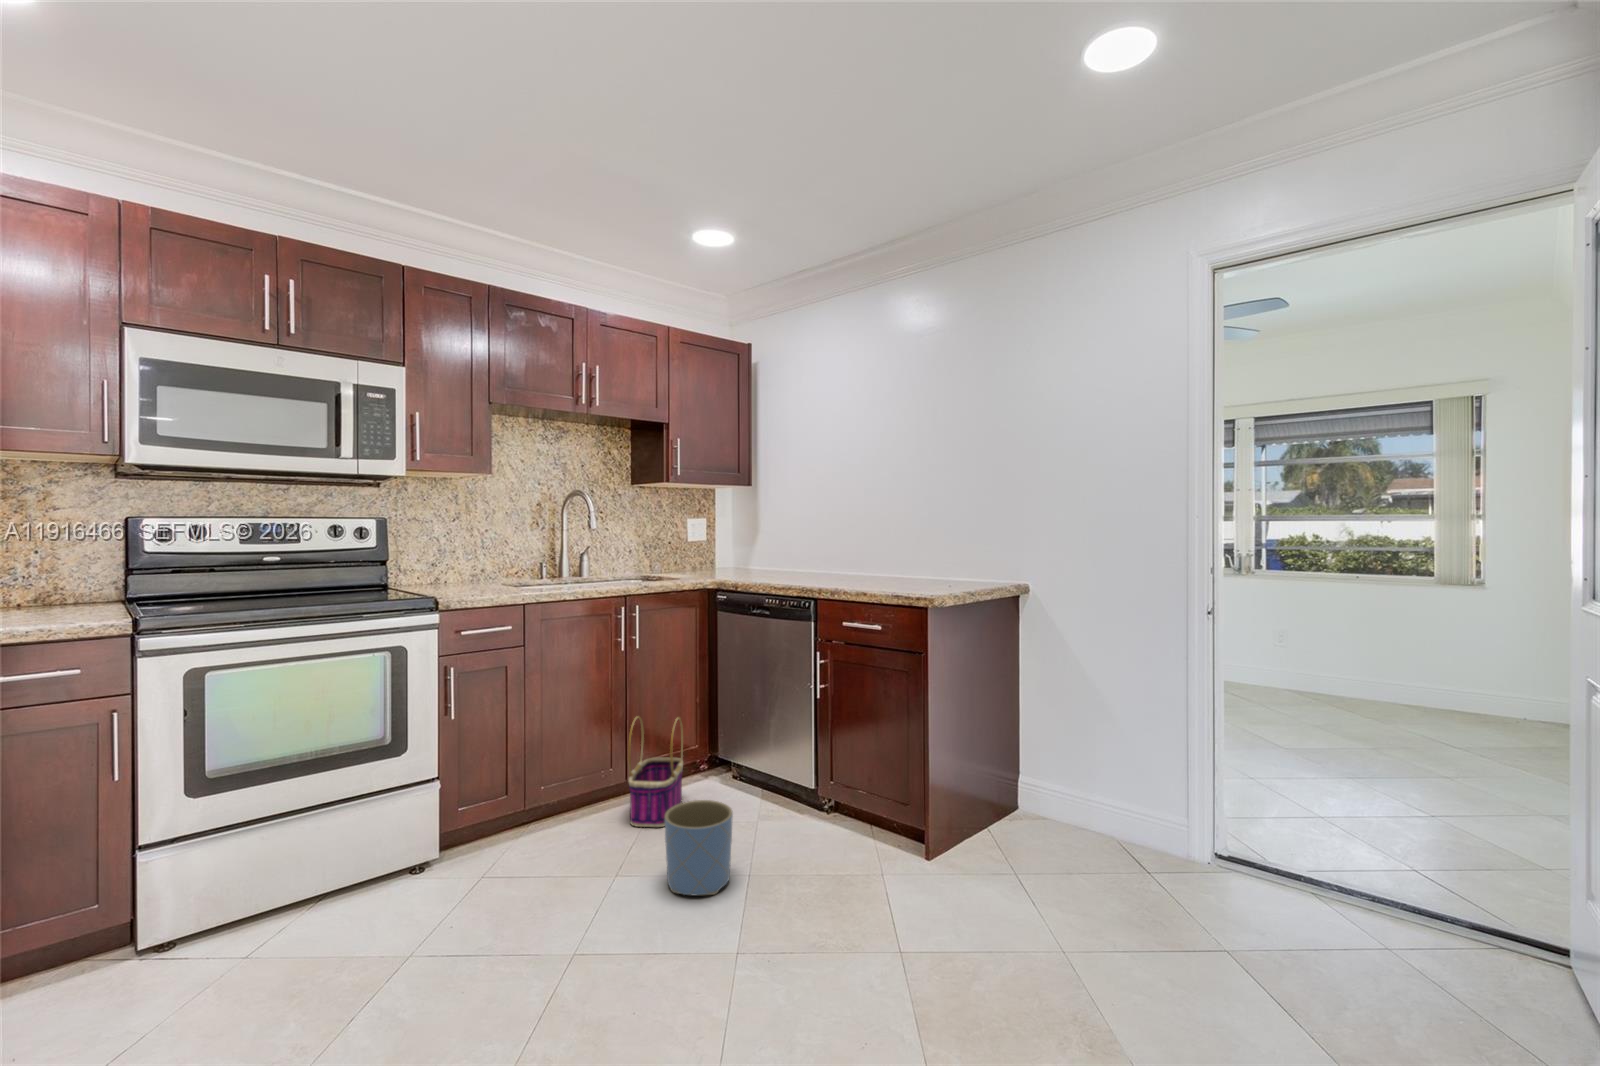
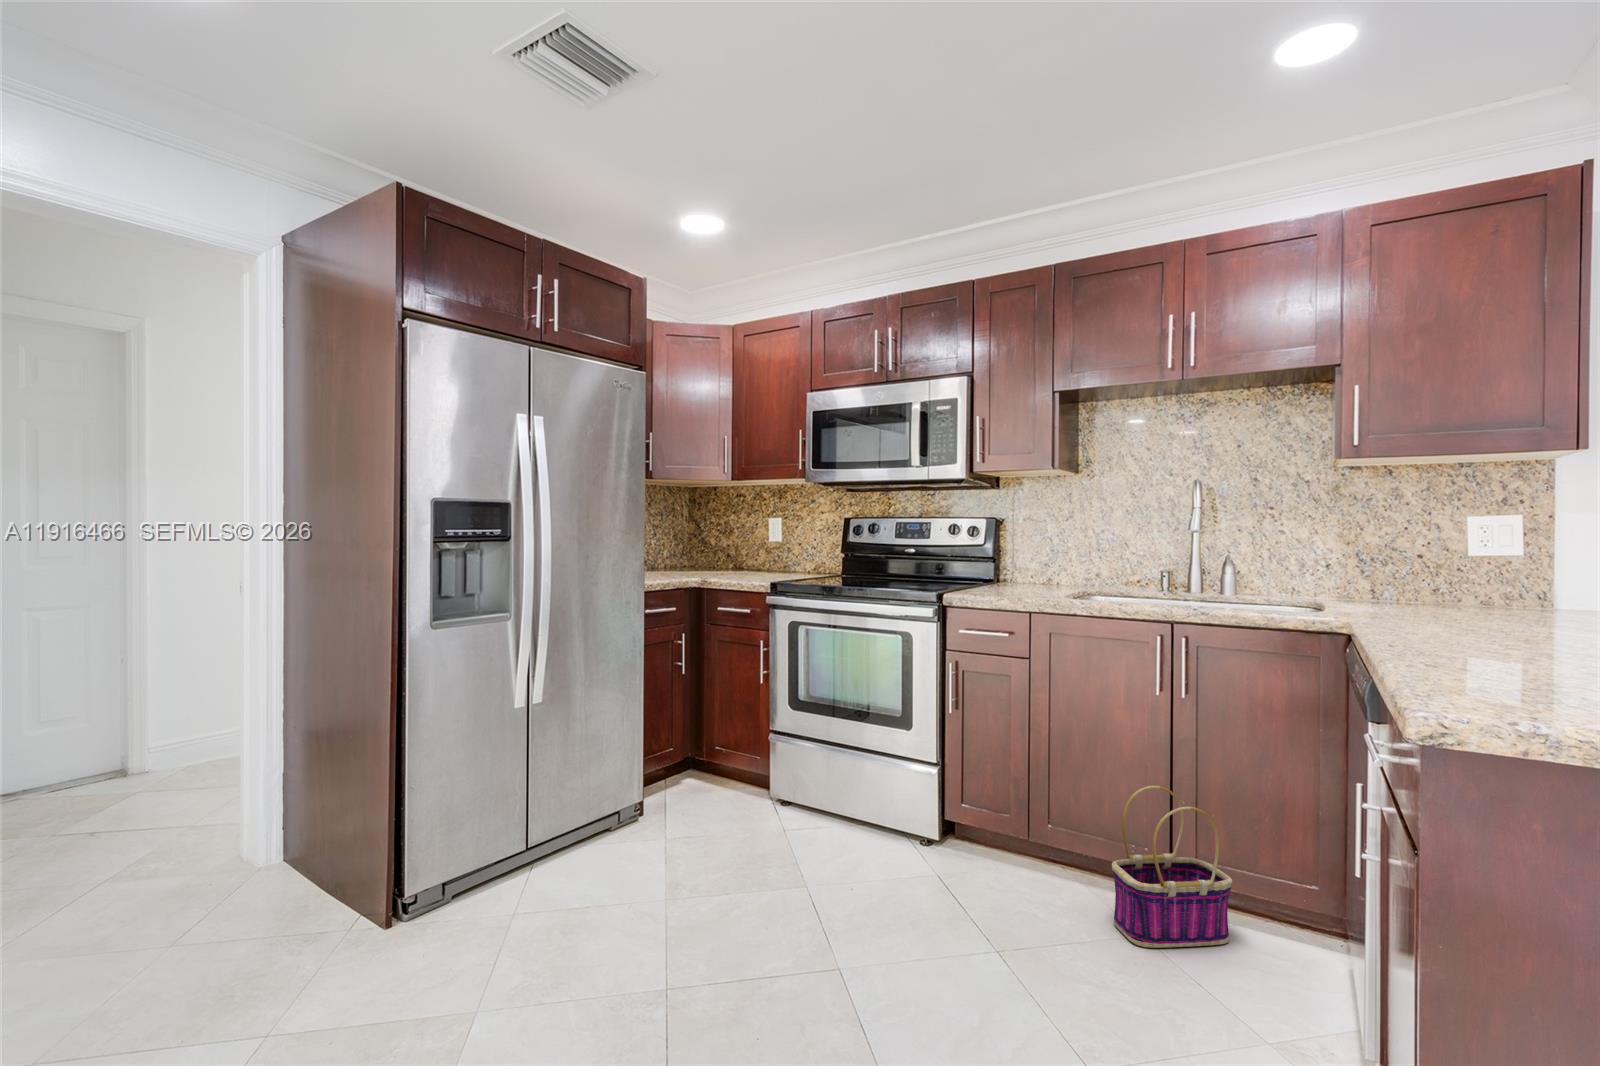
planter: present [665,800,733,896] -> none [986,888,1082,1025]

